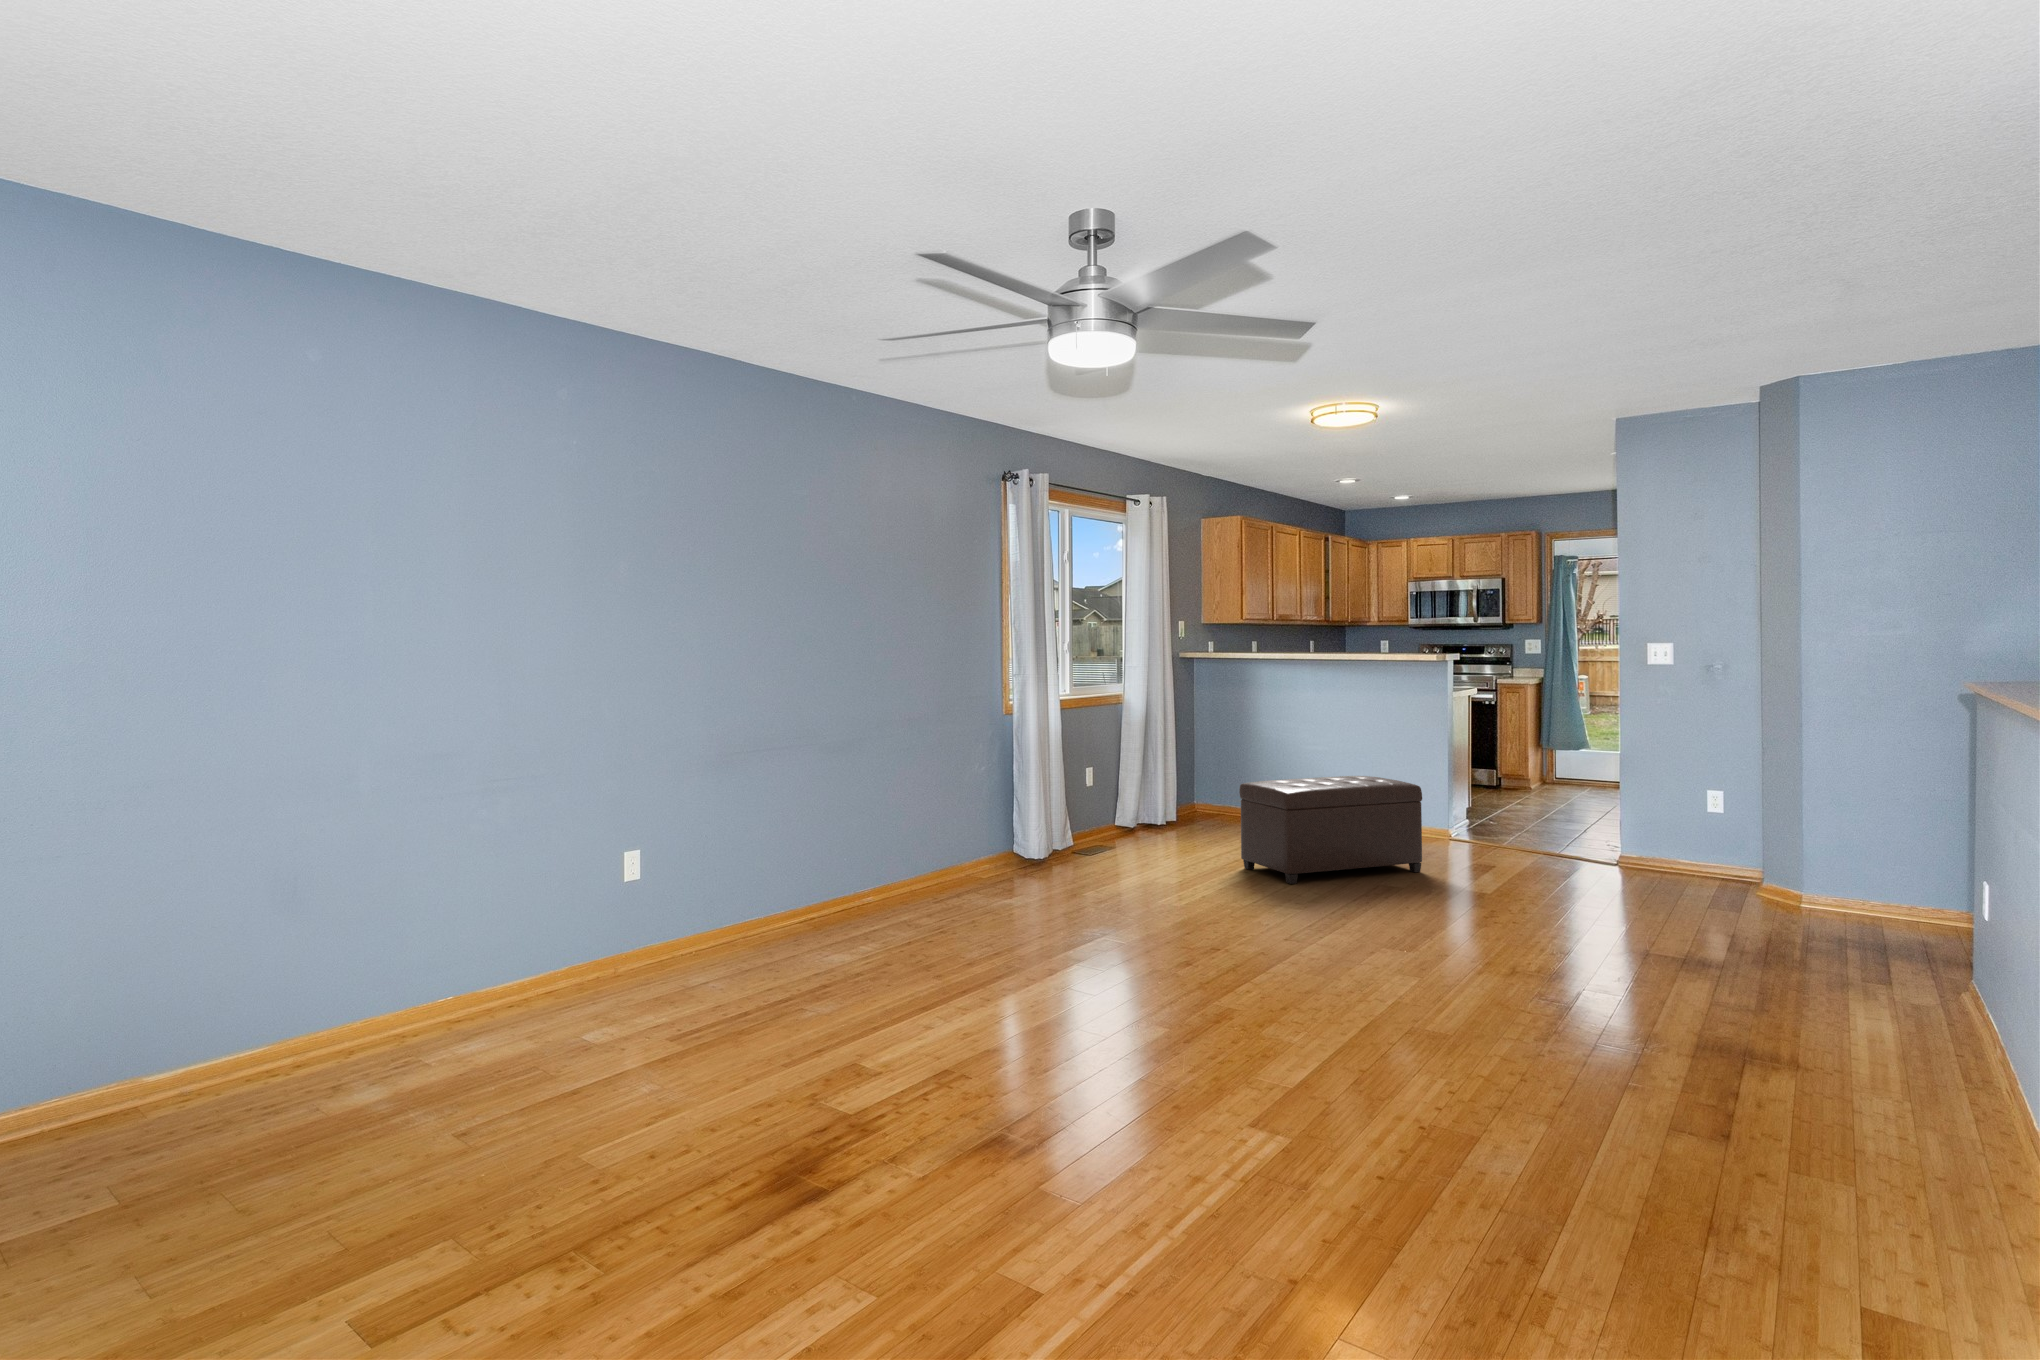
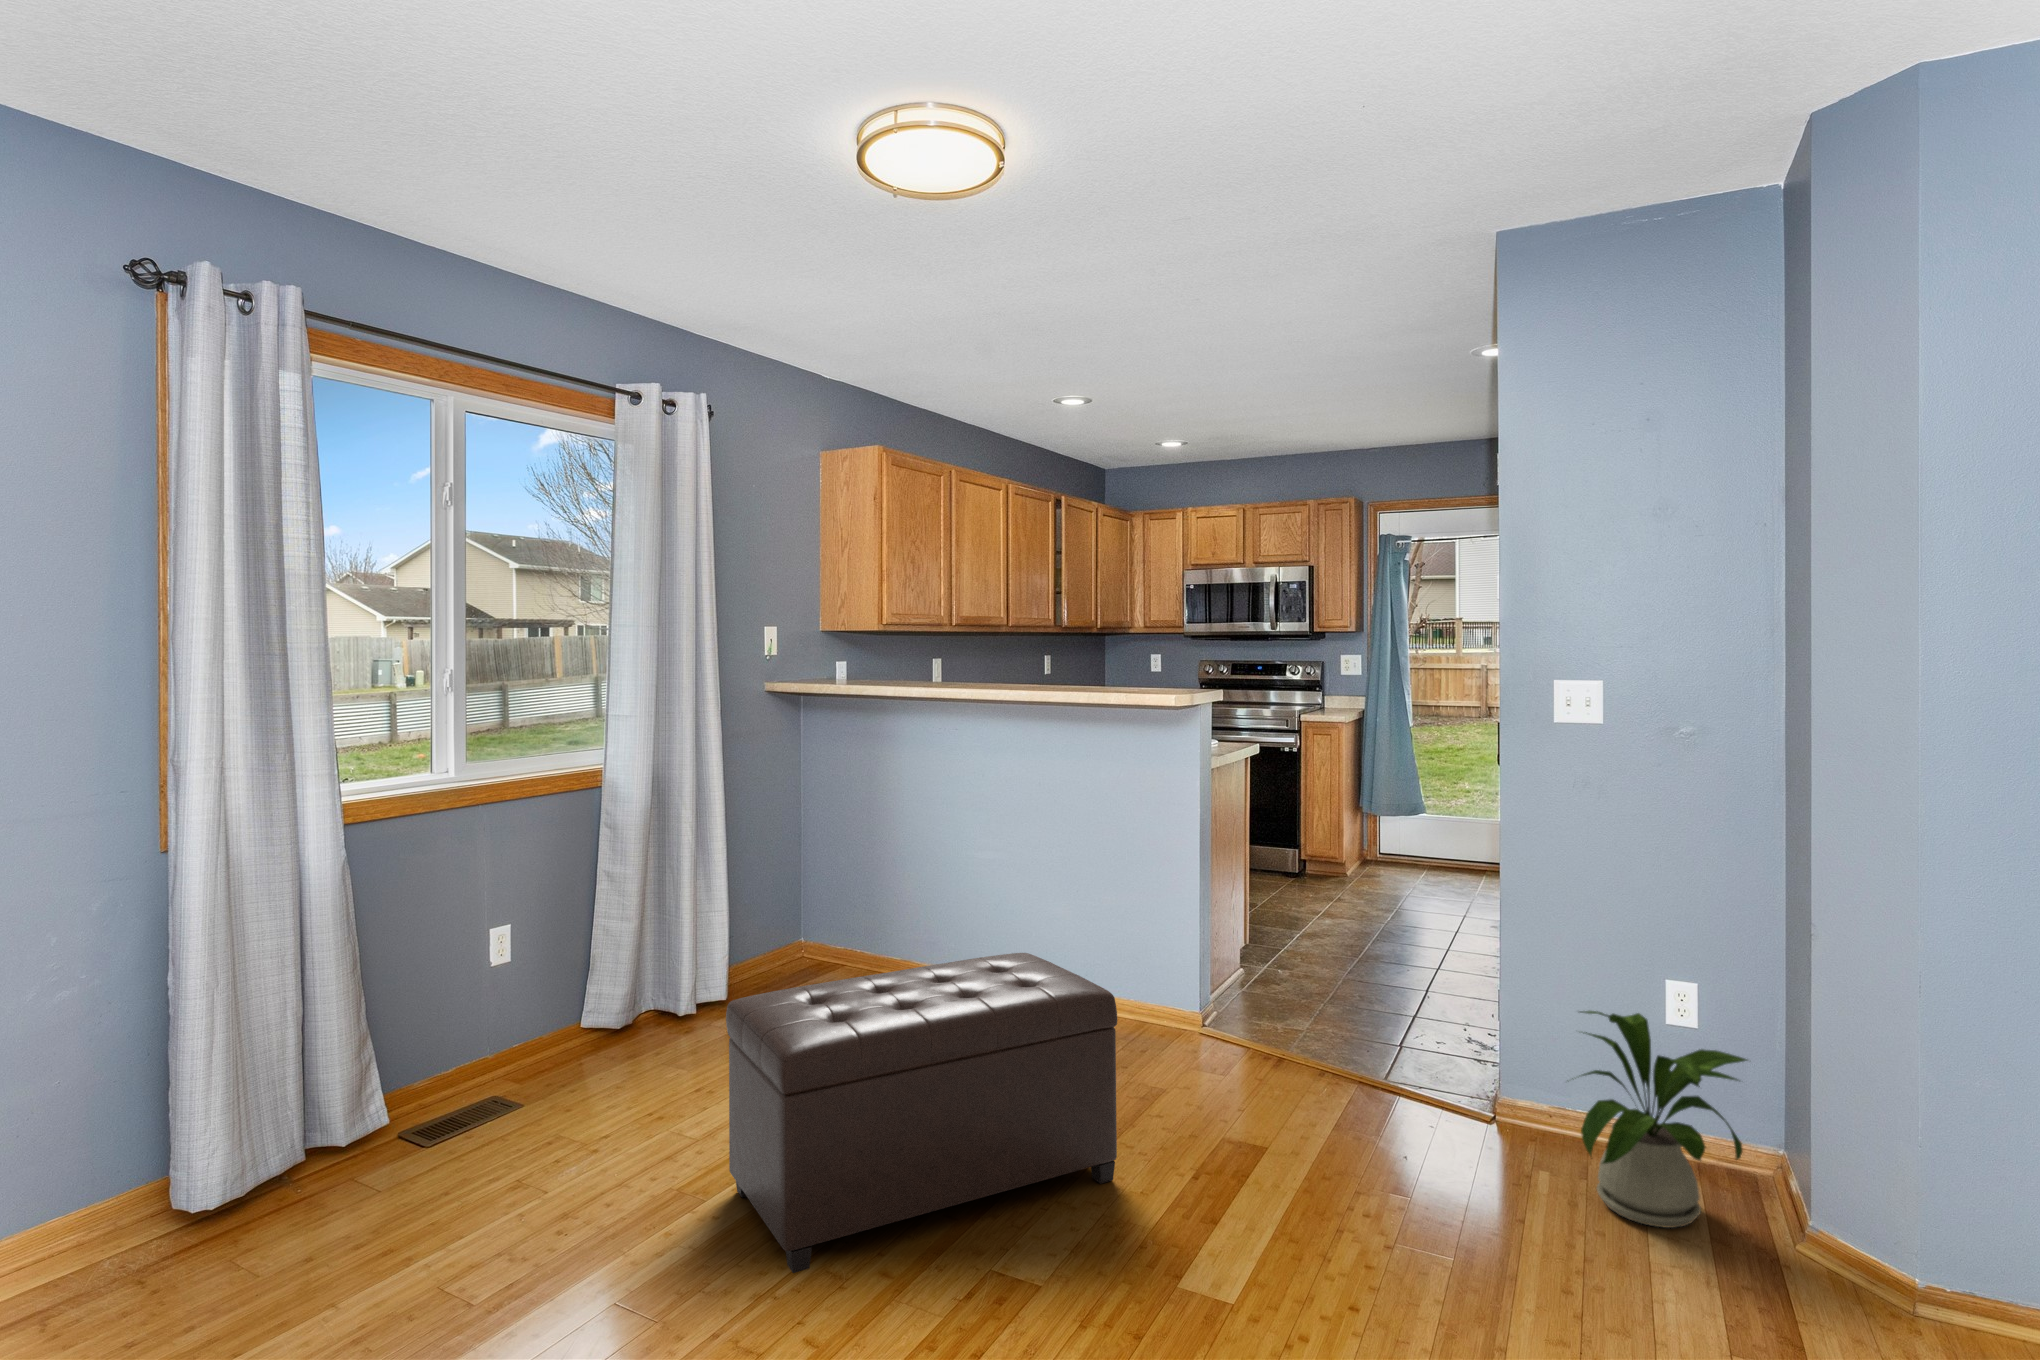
house plant: none [1649,792,1746,890] -> present [1581,1011,1747,1228]

